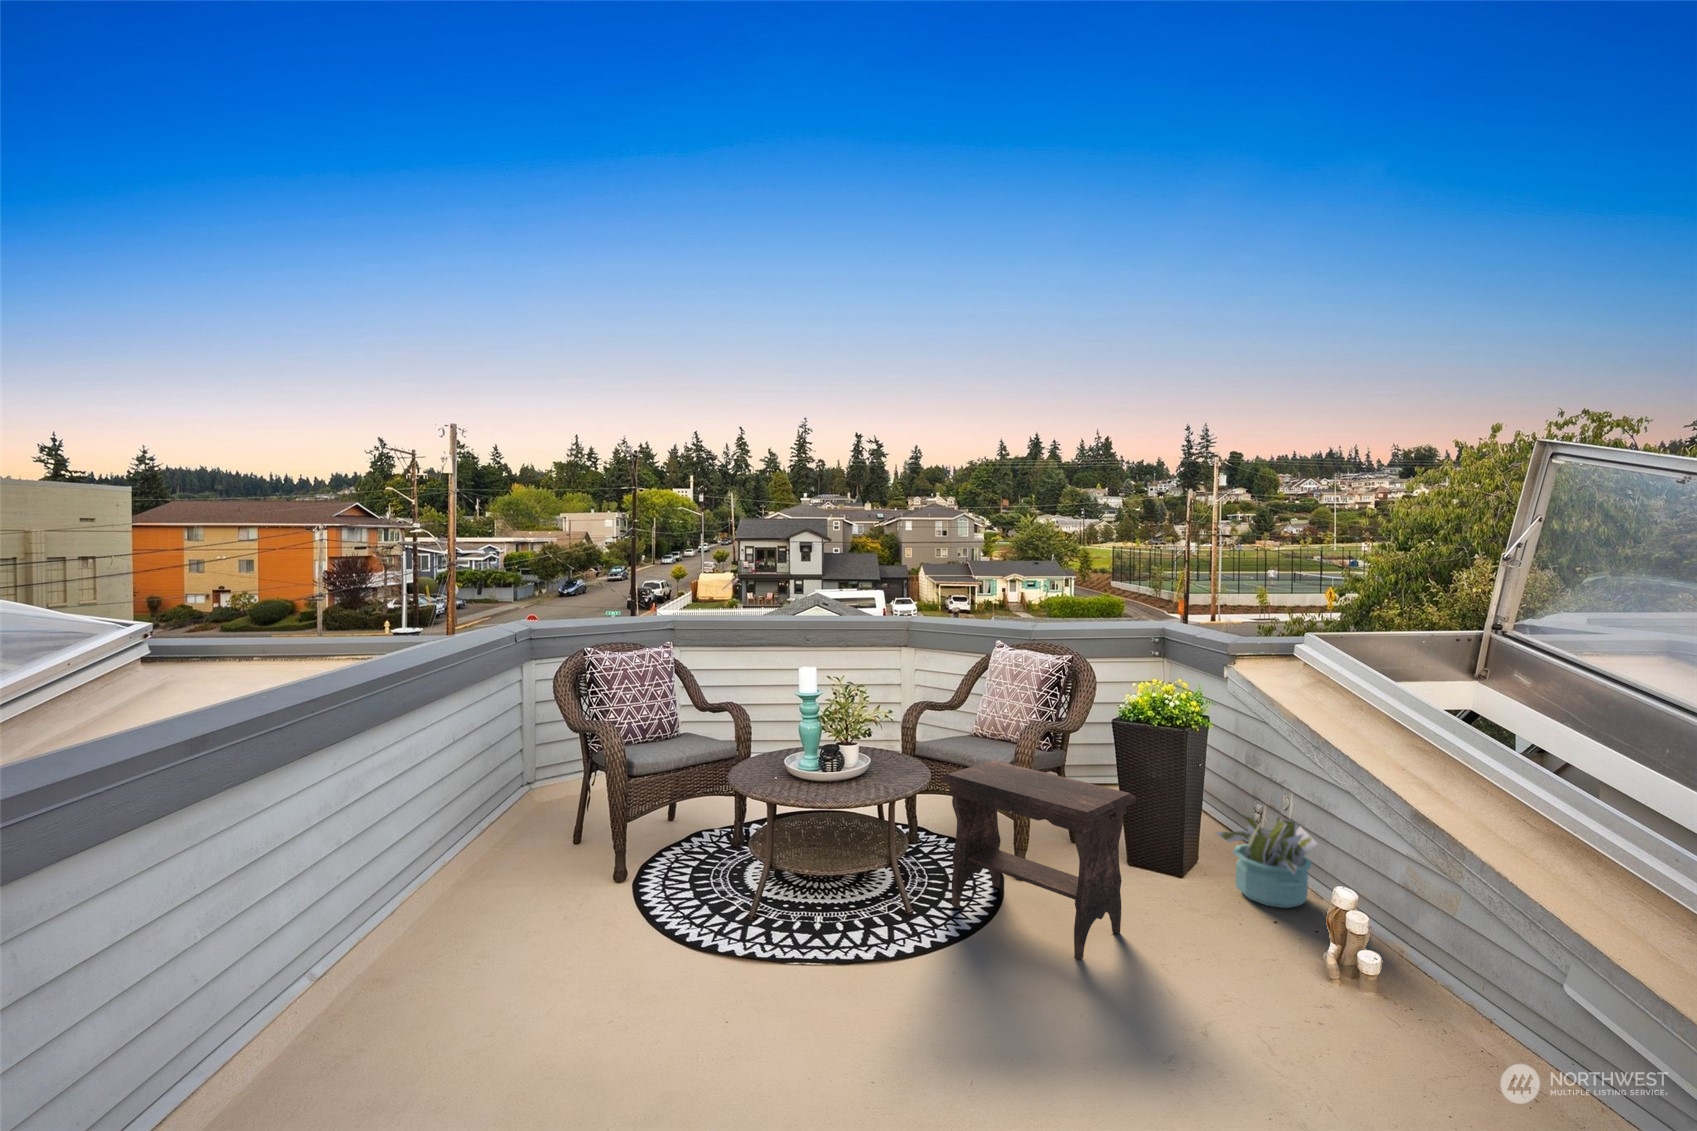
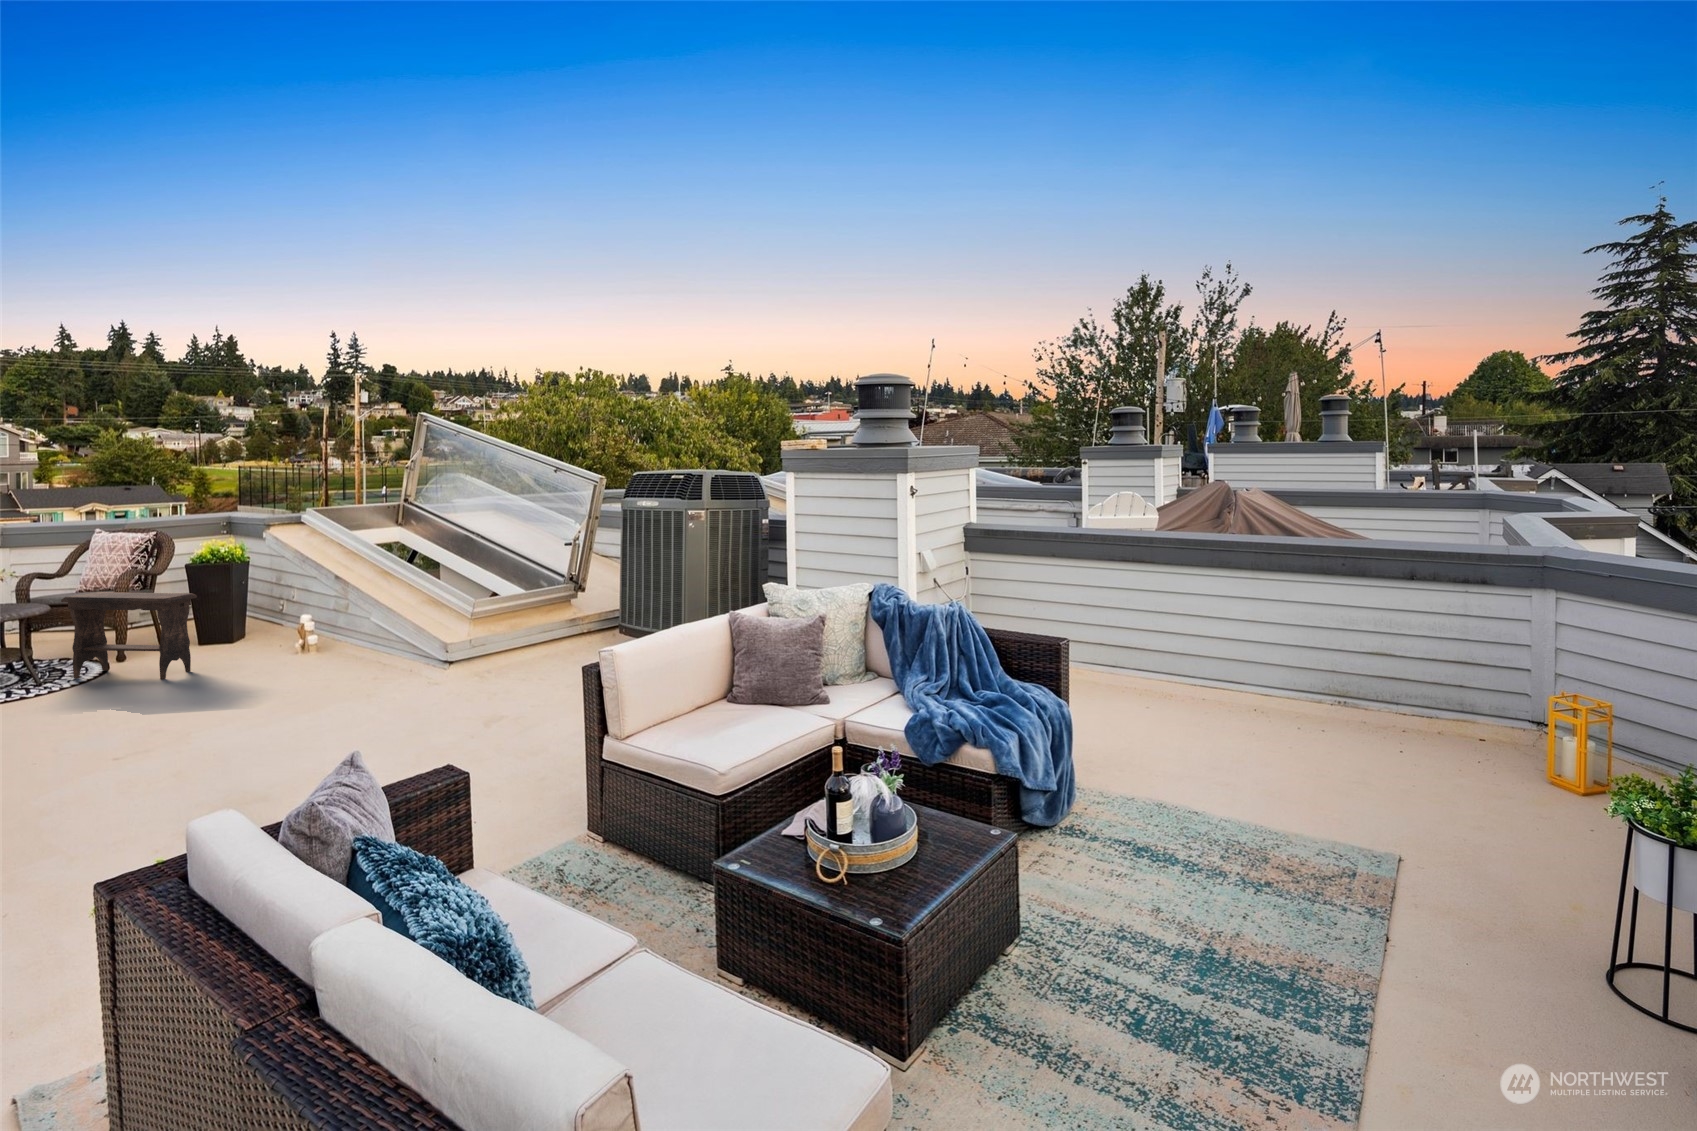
decorative plant: present [1216,815,1317,908] -> none [255,611,312,656]

